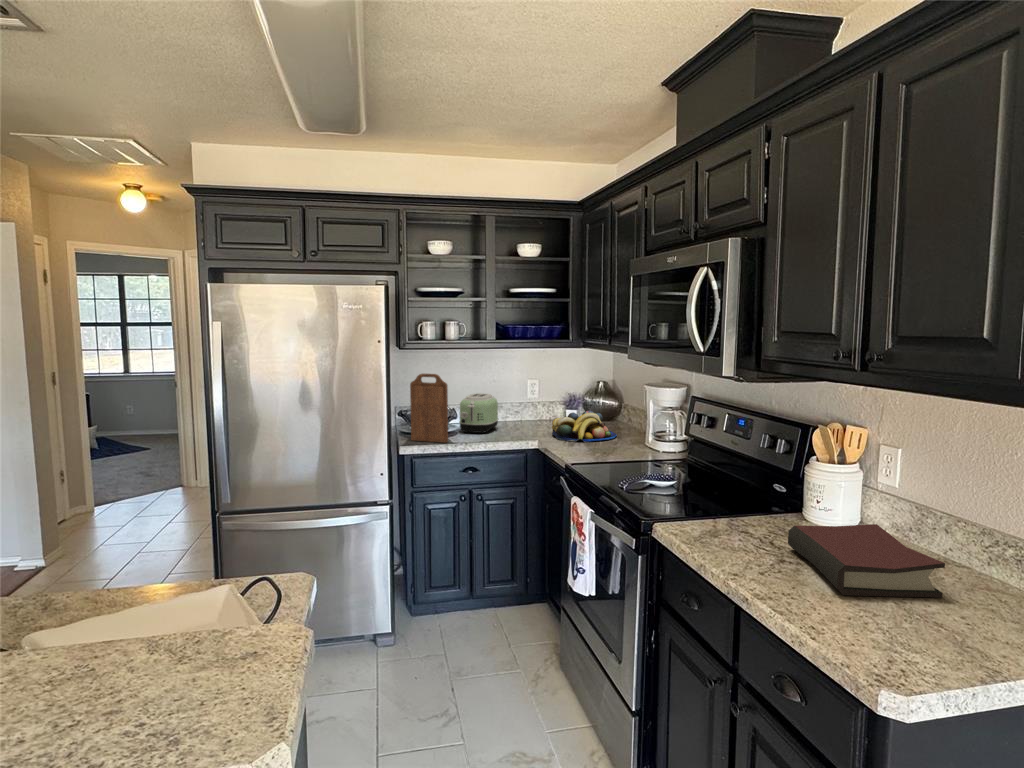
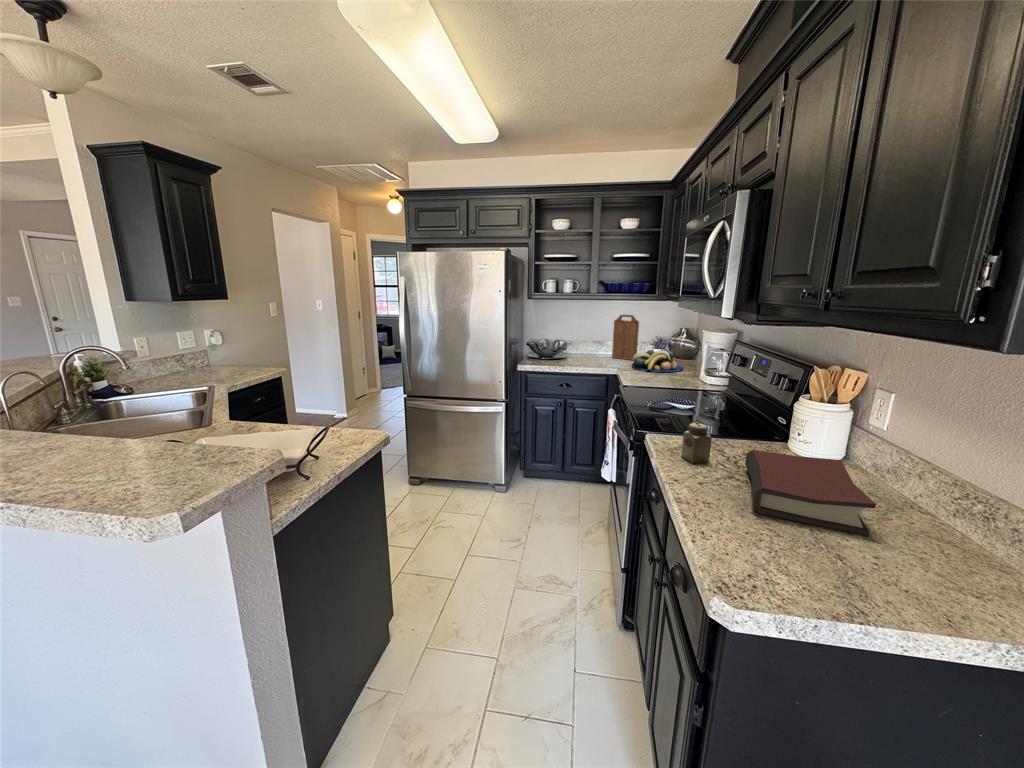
cutting board: present [410,374,448,443] -> present [612,314,639,360]
toaster: present [459,393,498,433] -> none [567,333,598,361]
salt shaker: none [717,502,750,552] -> present [682,423,712,464]

